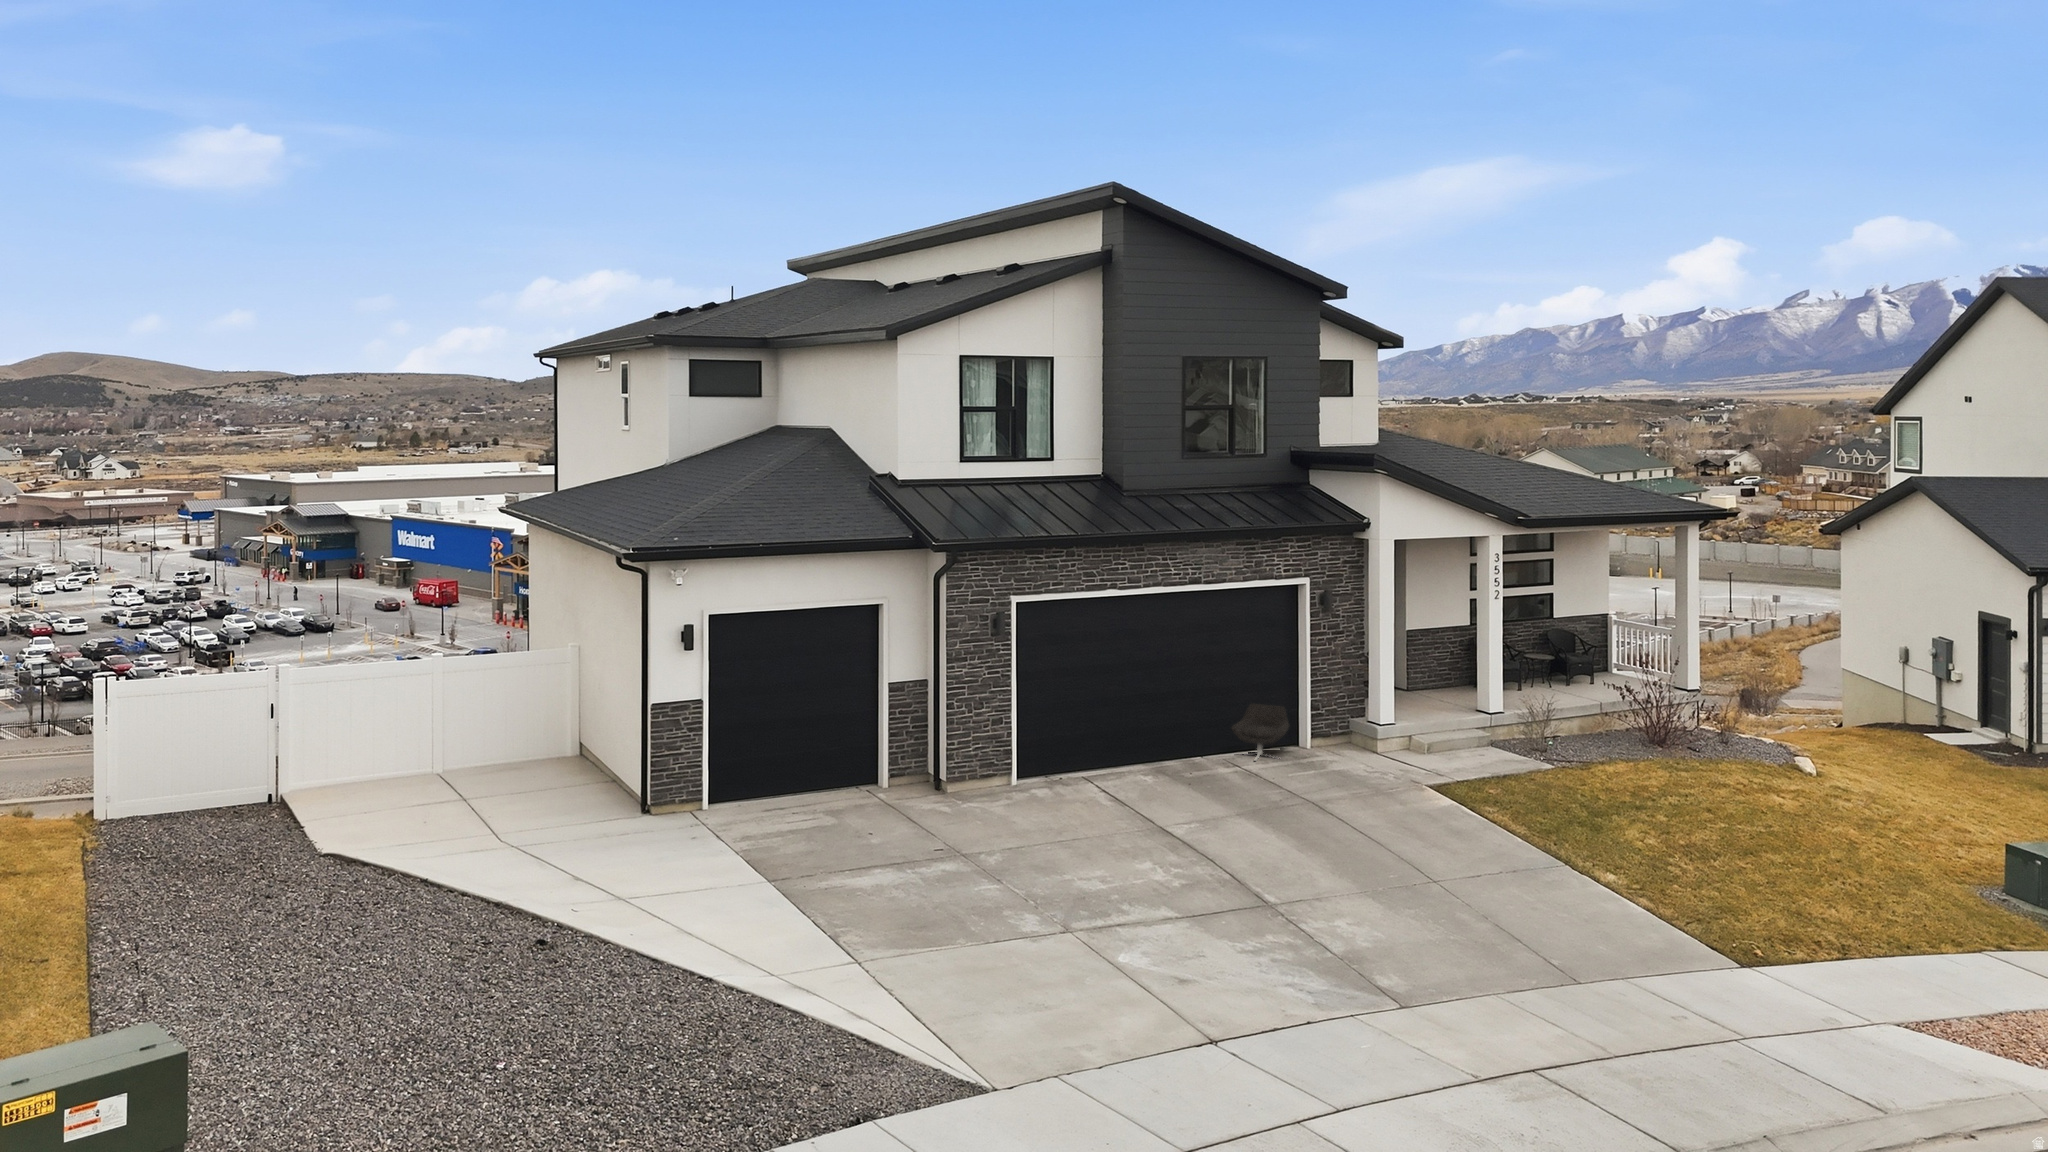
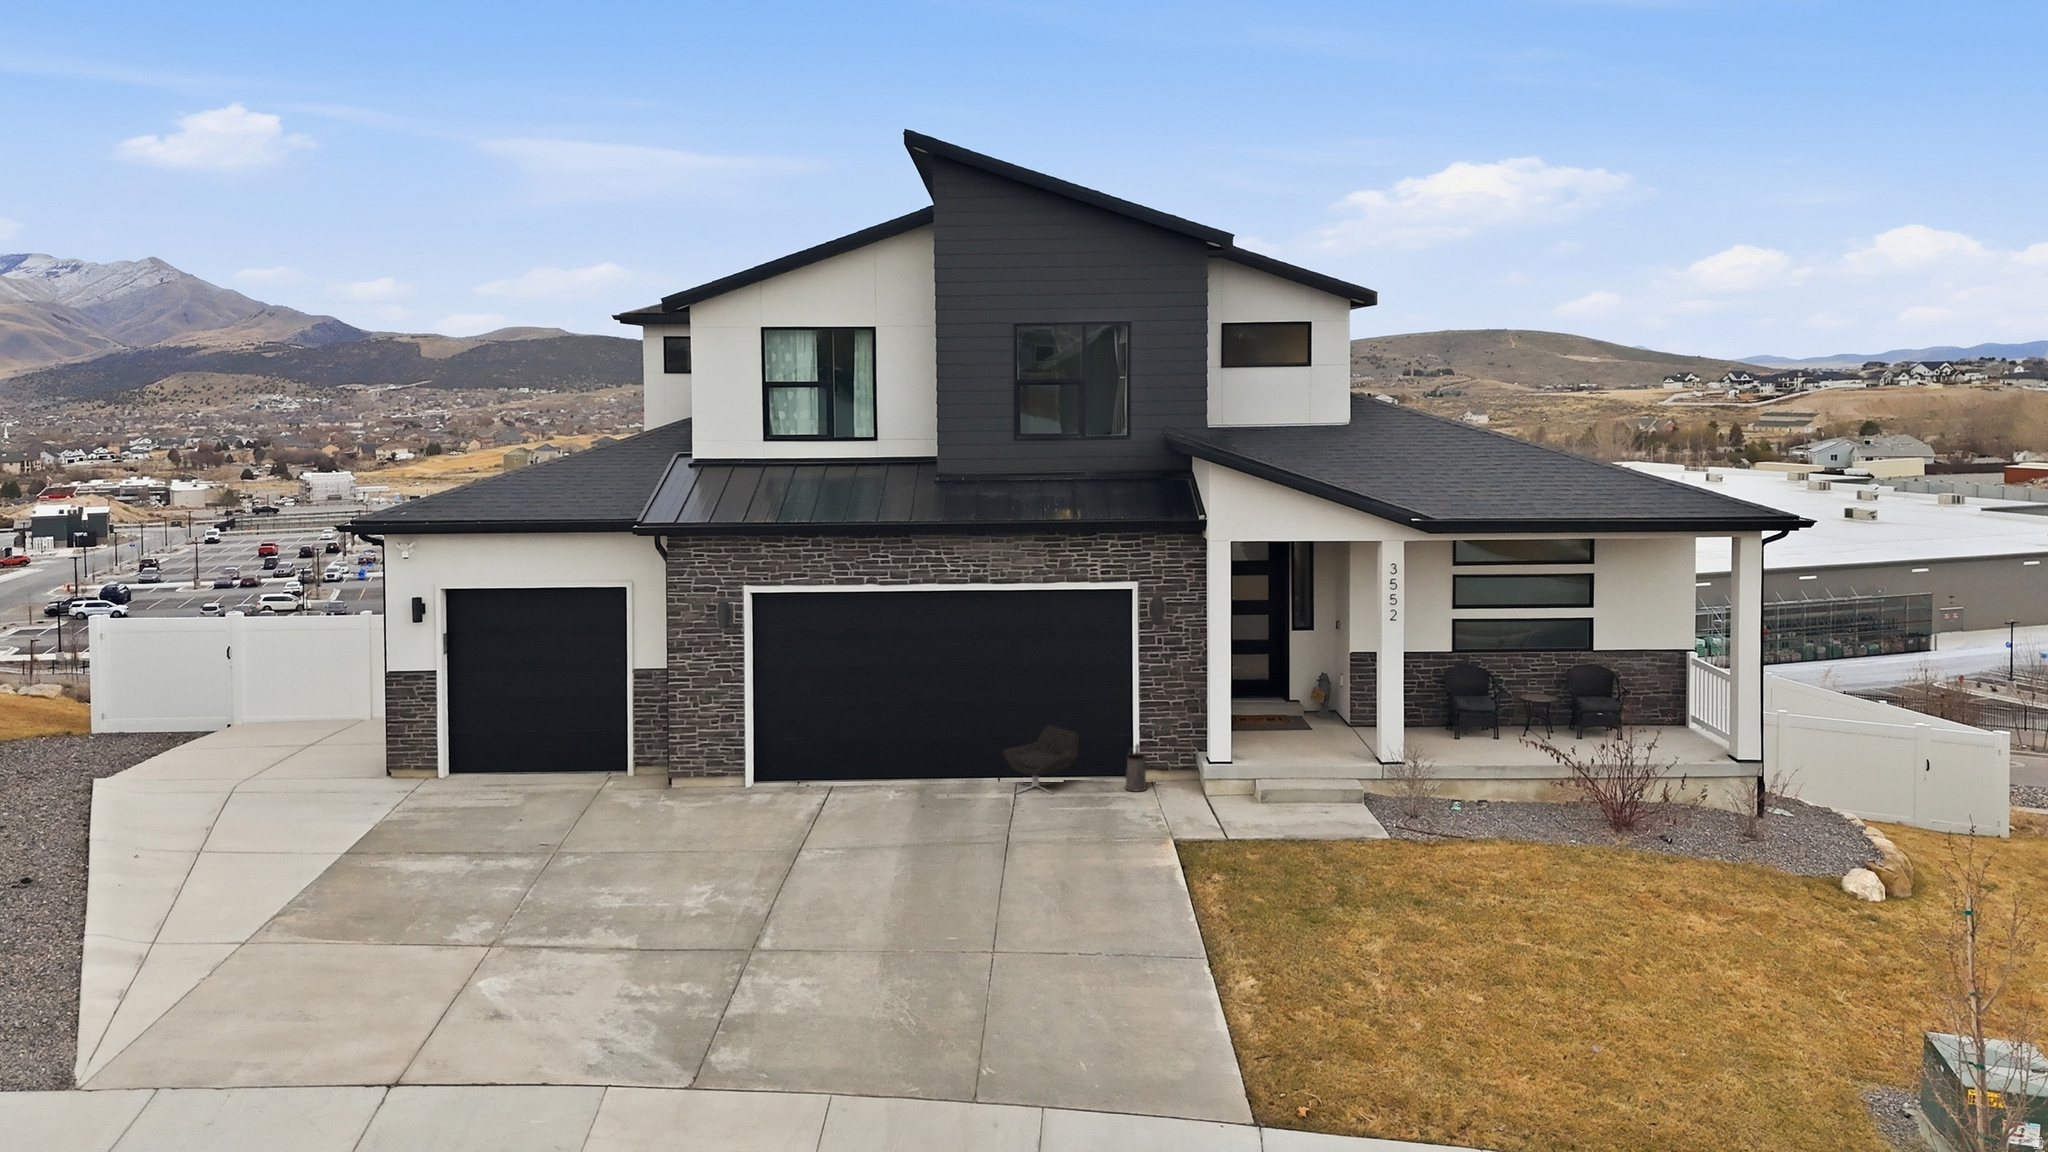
watering can: none [1314,713,1340,750] -> present [1125,744,1146,791]

